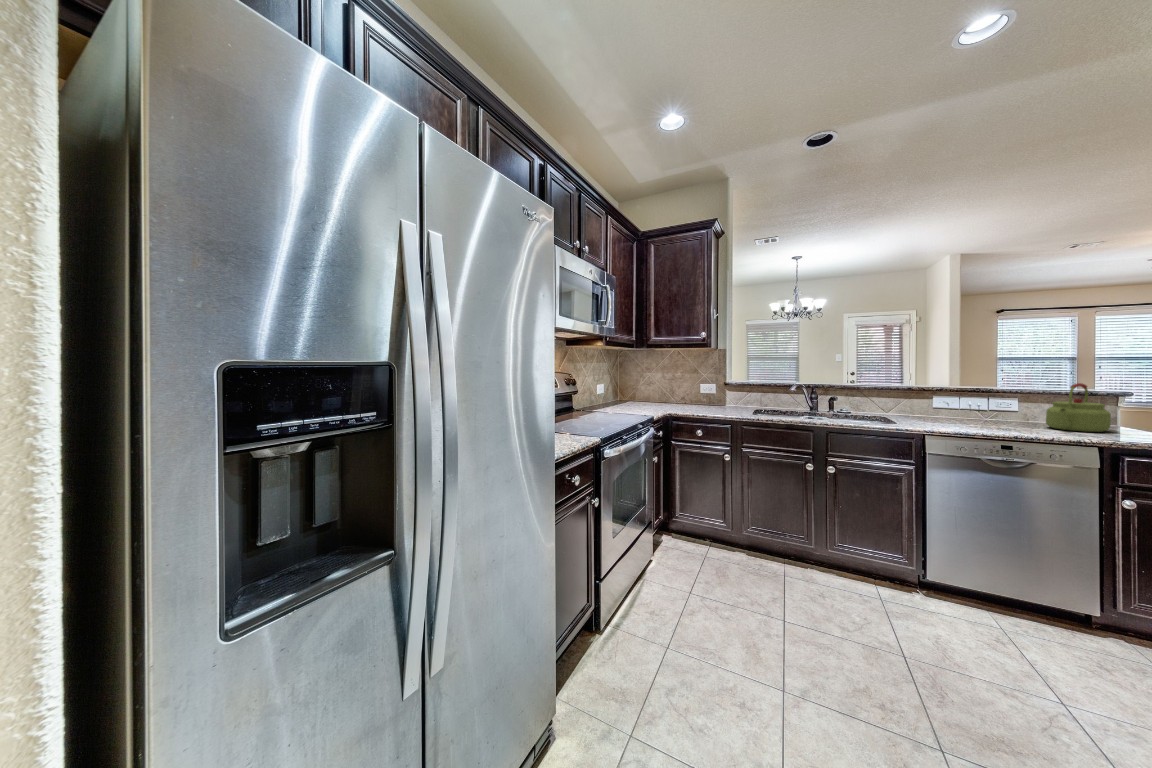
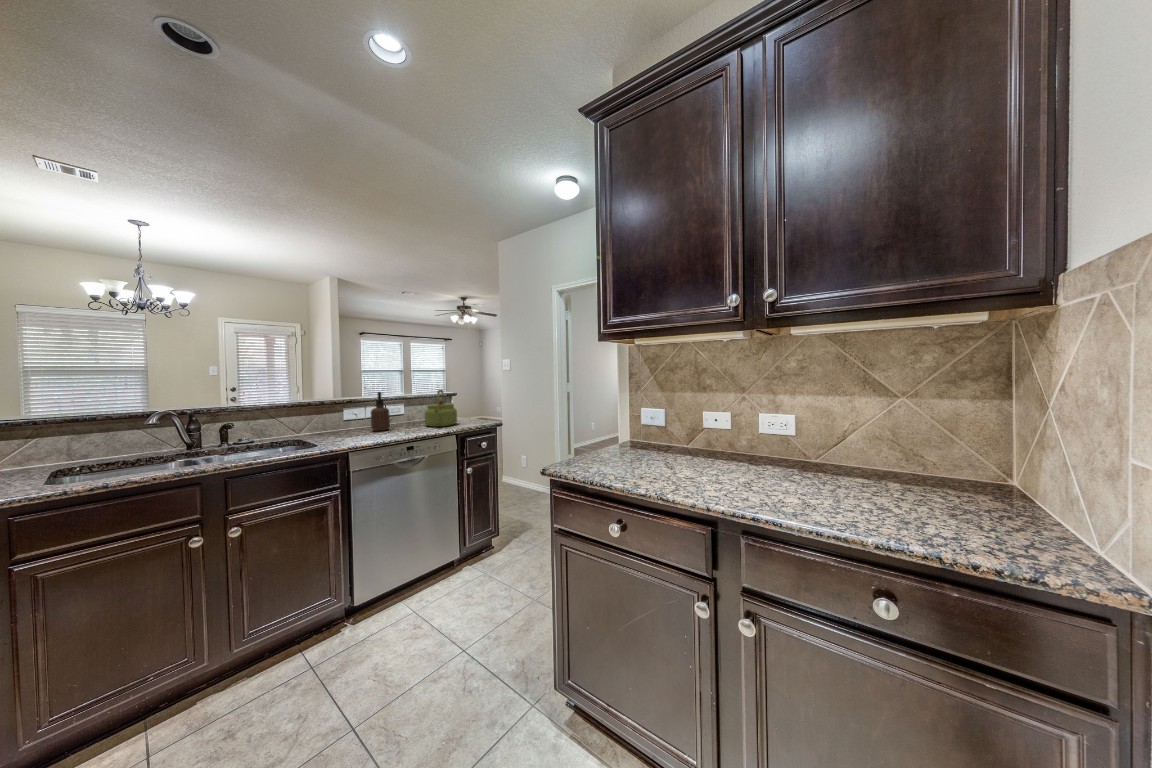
soap dispenser: none [964,382,990,423] -> present [371,392,390,431]

